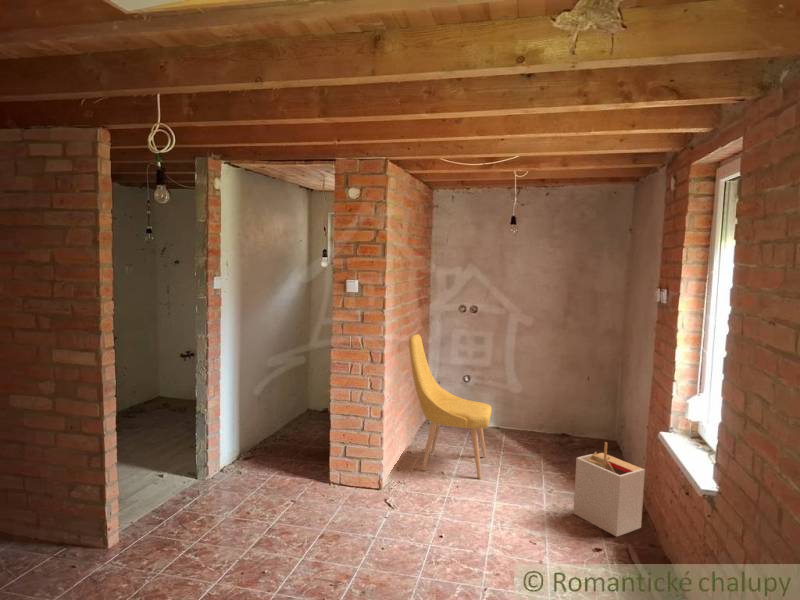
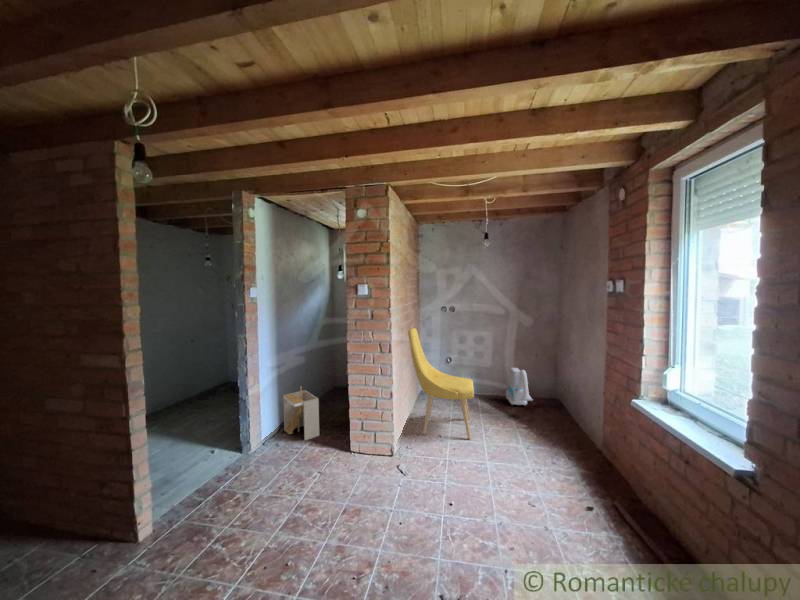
vacuum cleaner: none [543,394,572,446] -> present [506,368,533,405]
storage bin: present [573,442,645,536] -> present [283,386,319,440]

